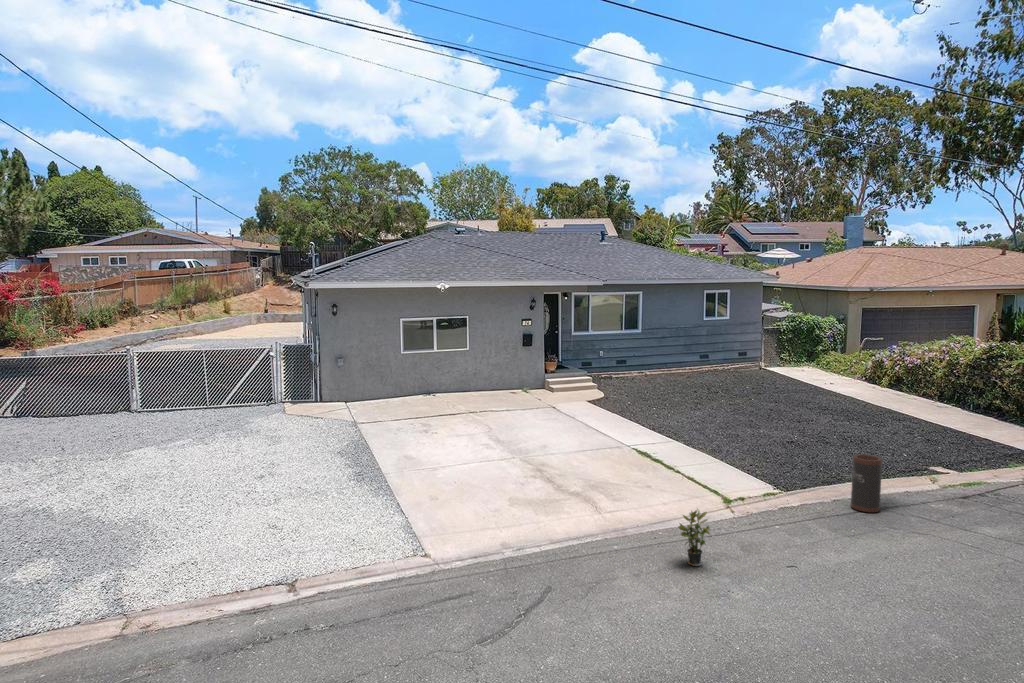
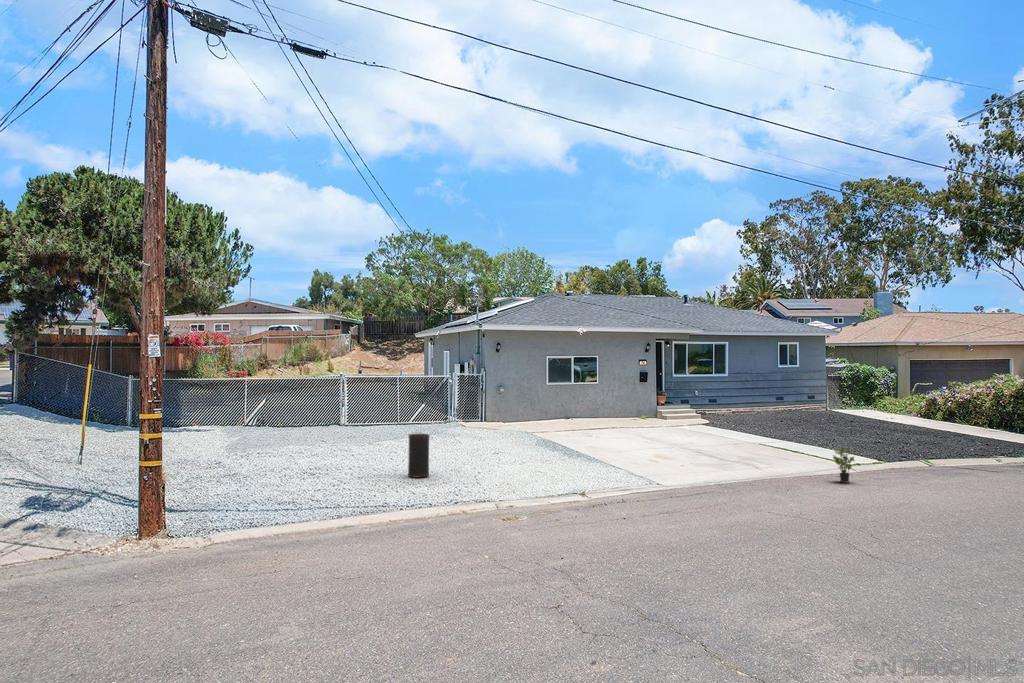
trash can: present [850,454,883,513] -> present [408,434,429,478]

